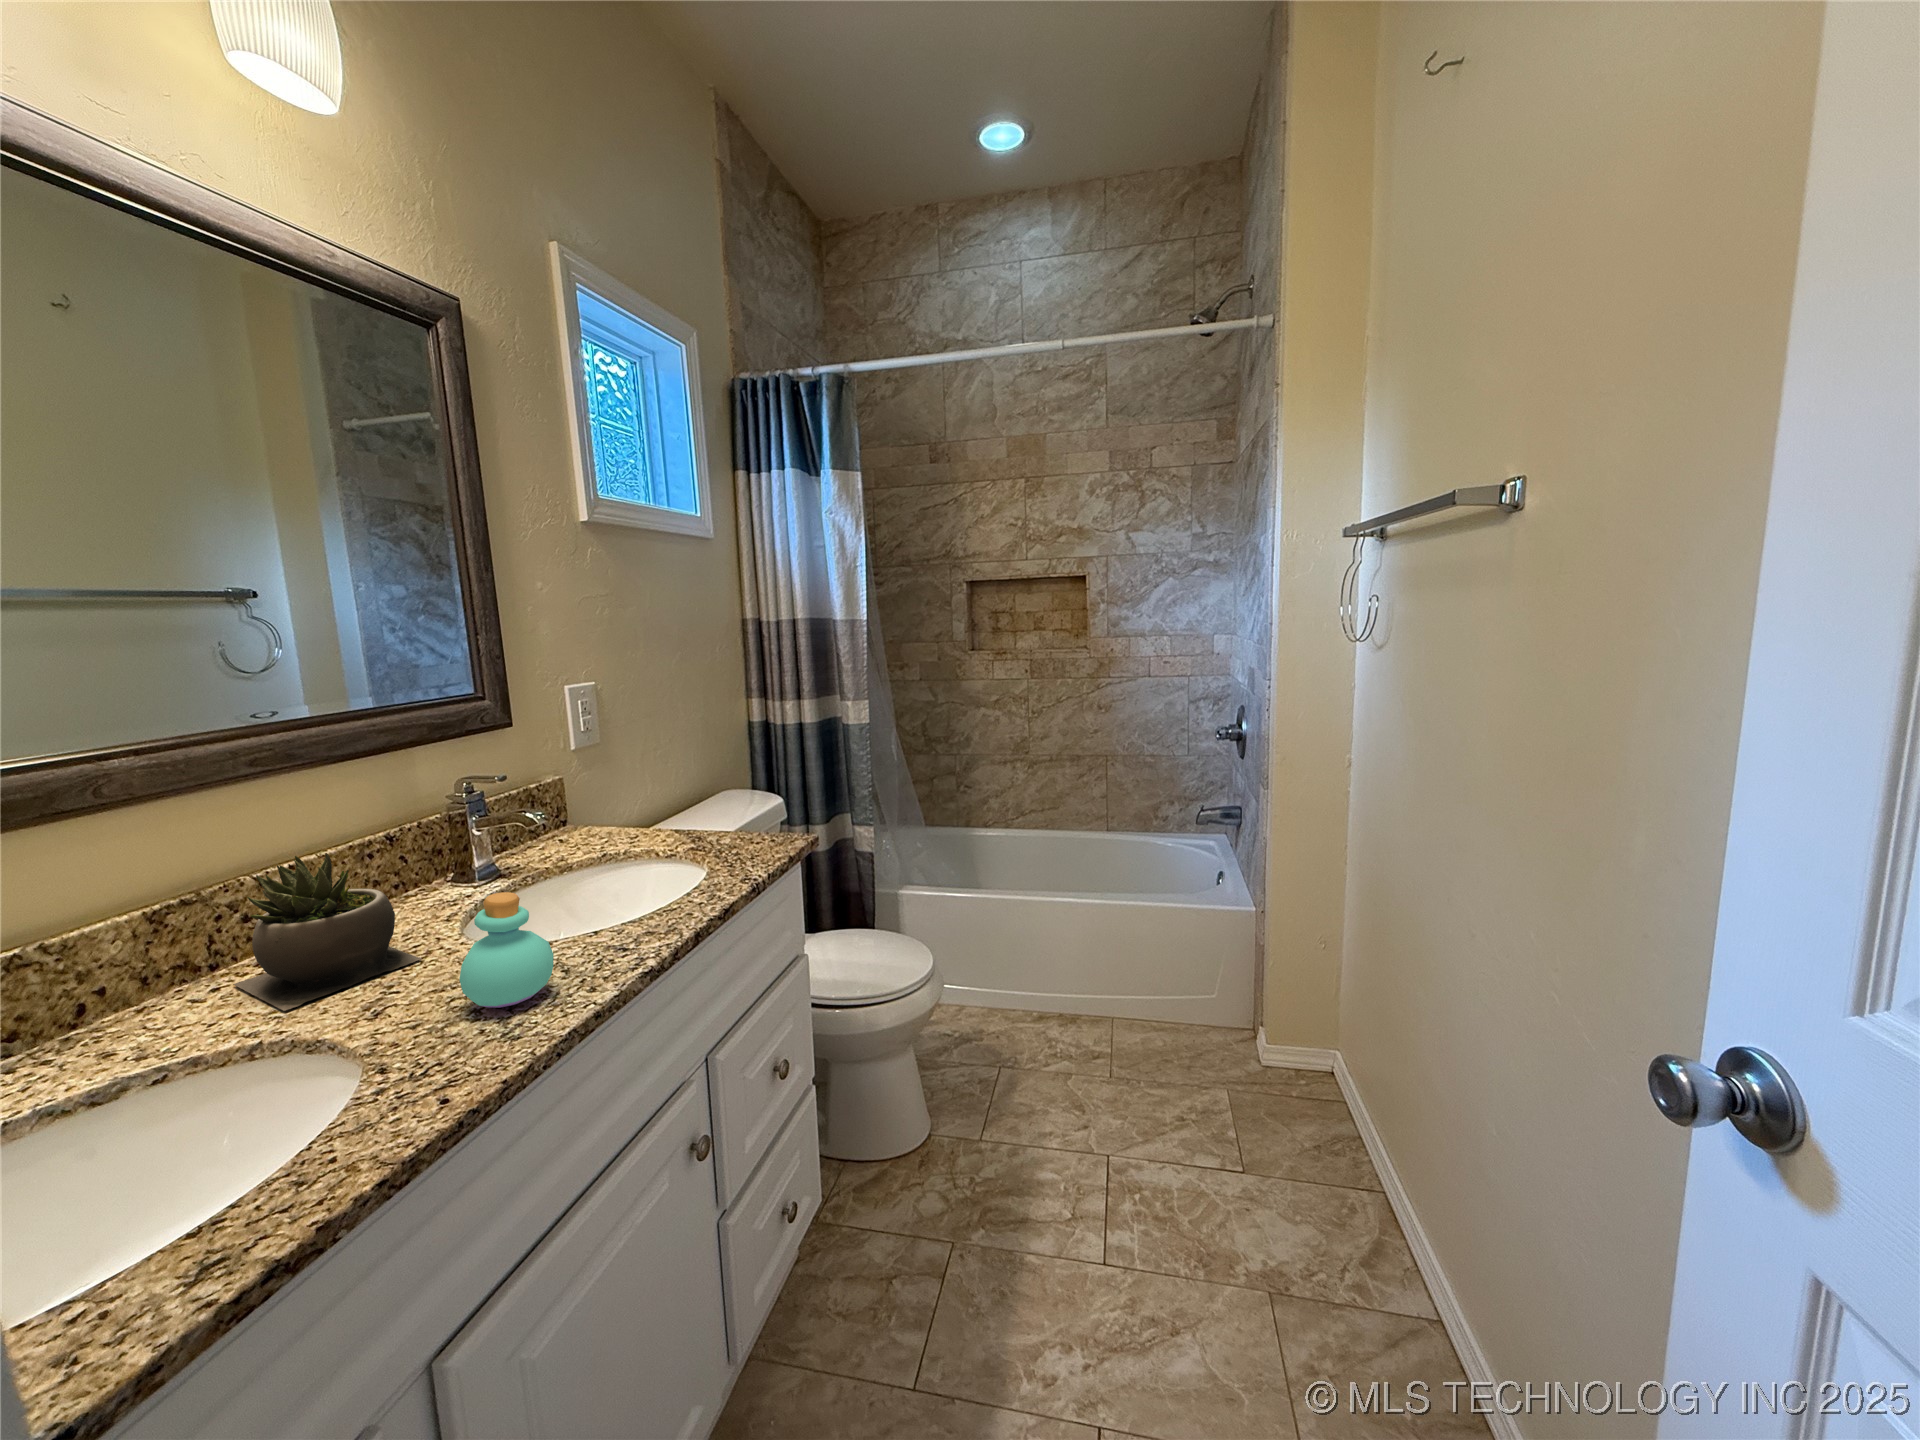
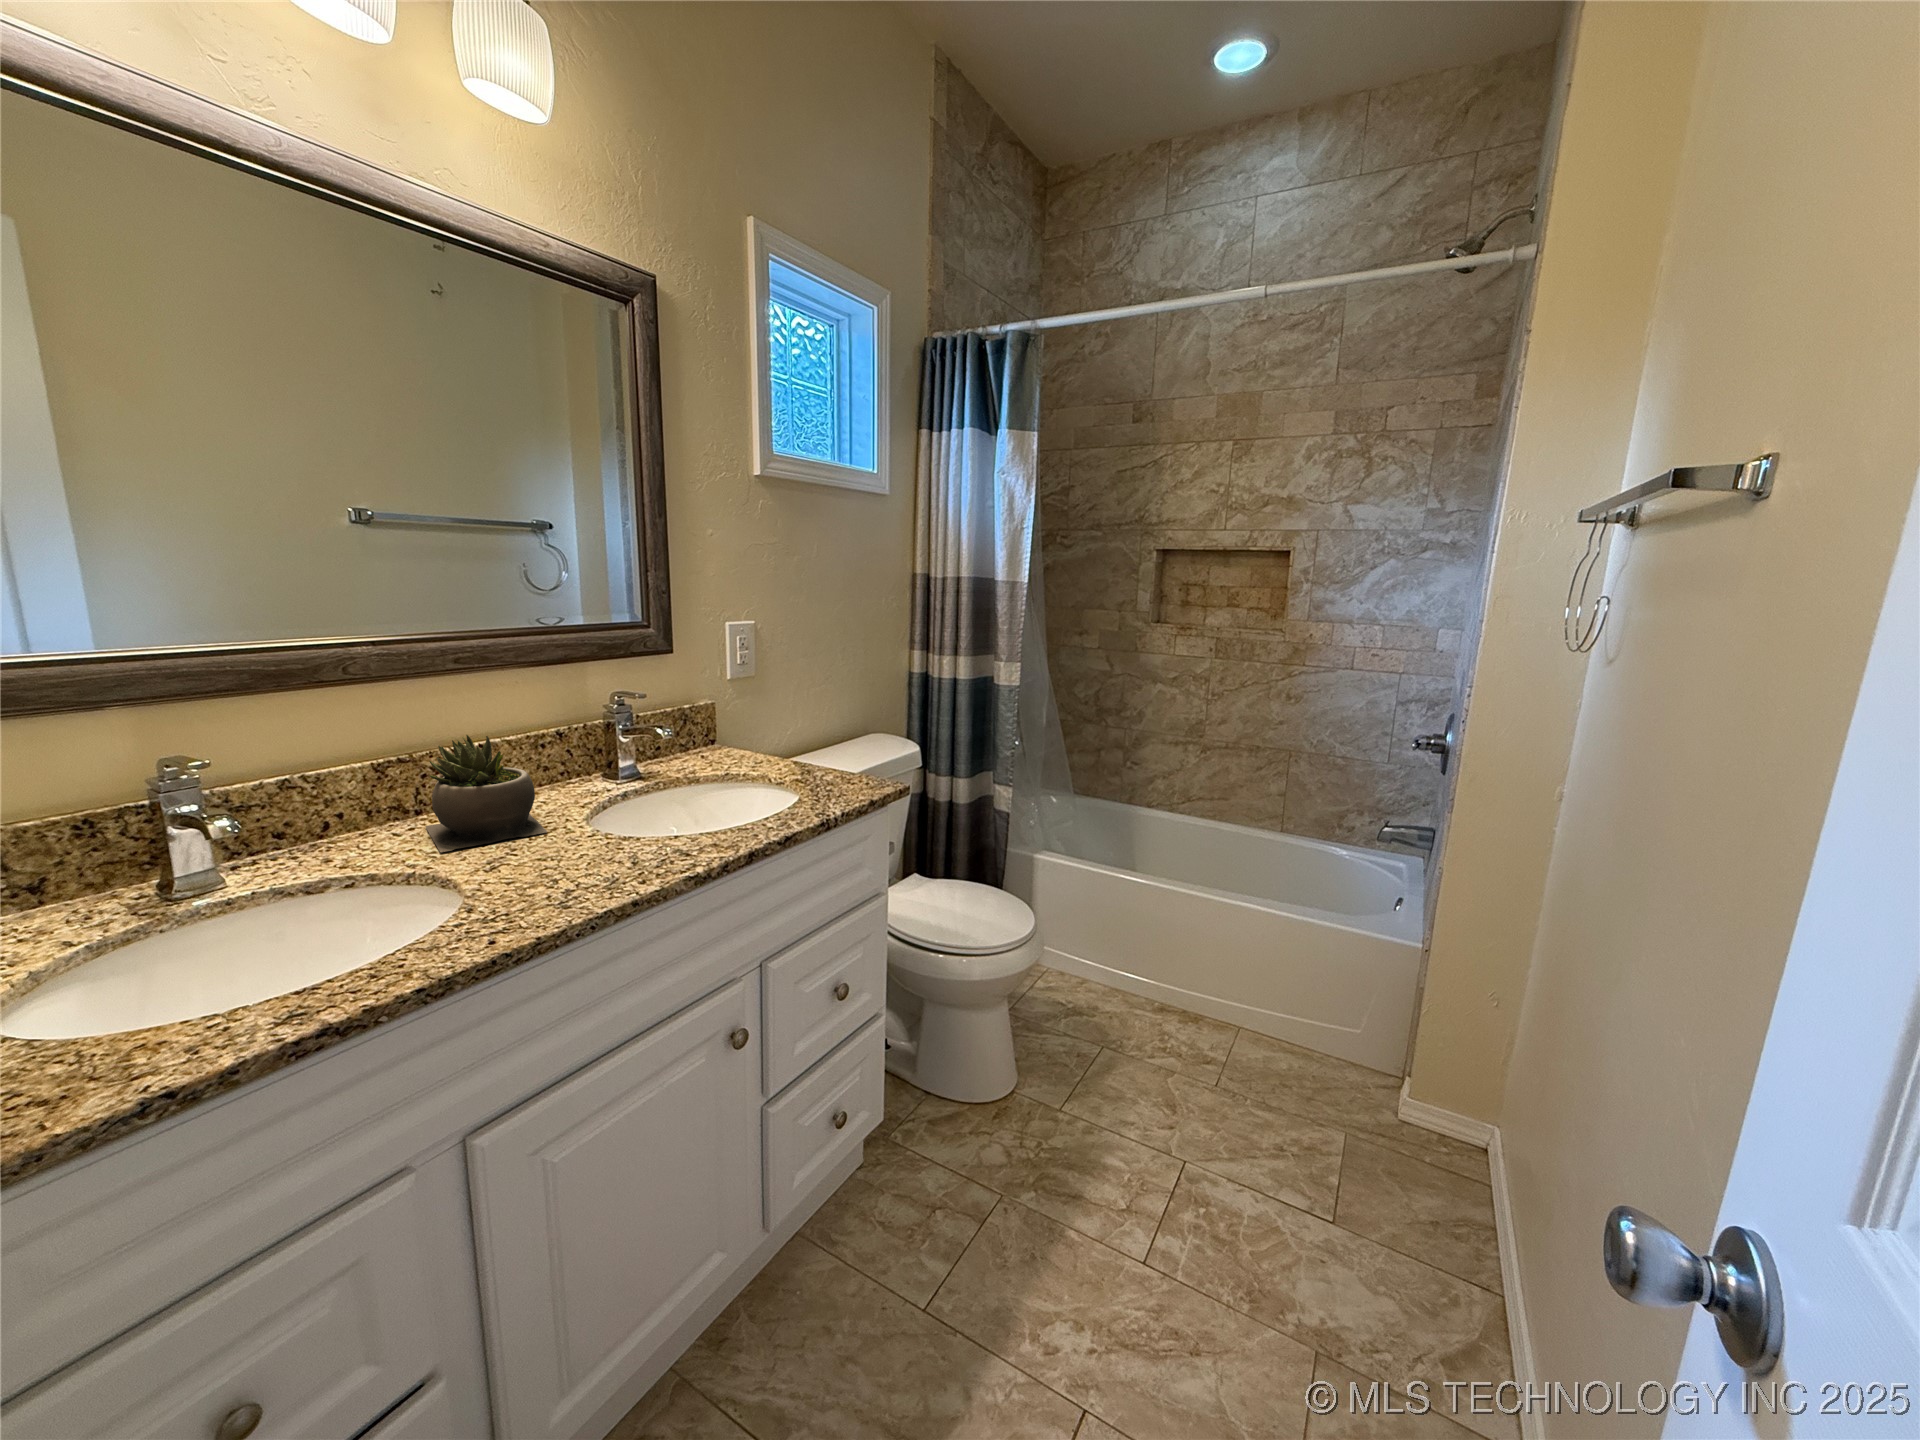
perfume bottle: present [459,892,553,1008] -> none [542,787,619,882]

